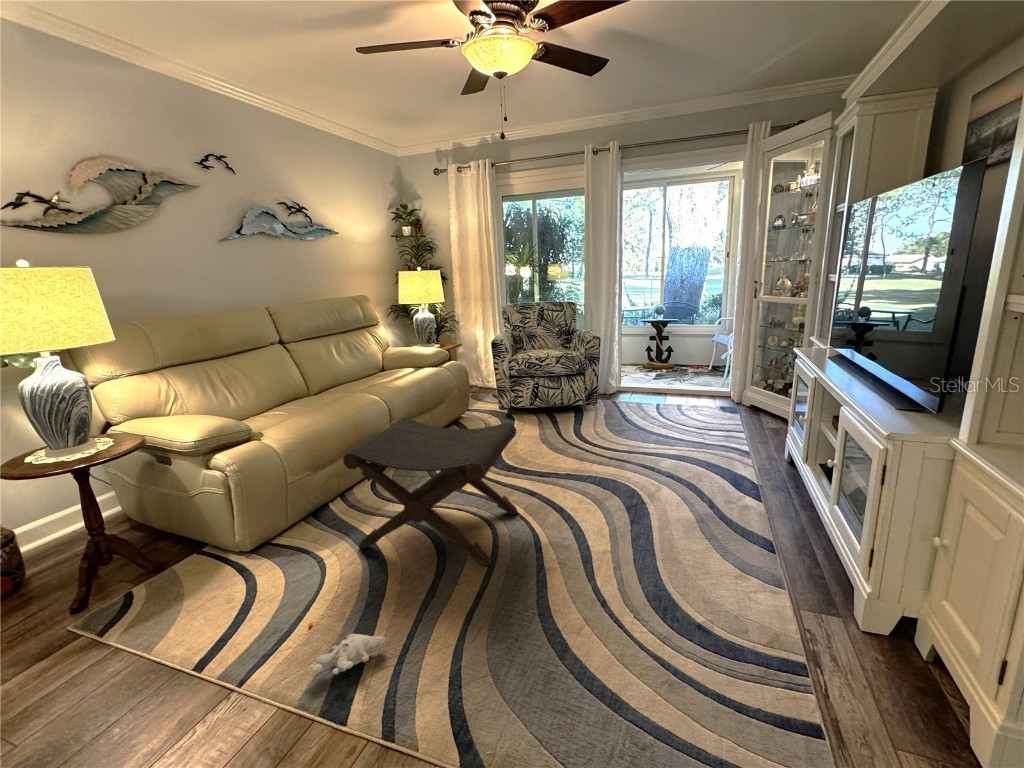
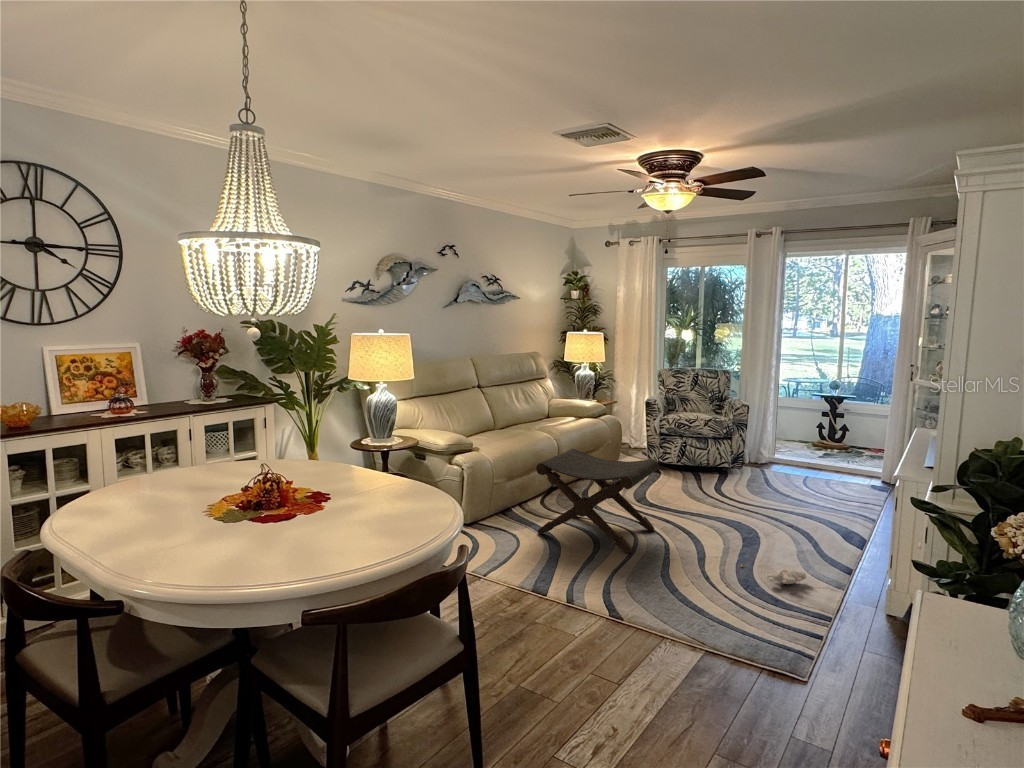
plush toy: present [309,623,387,674] -> present [741,565,806,584]

